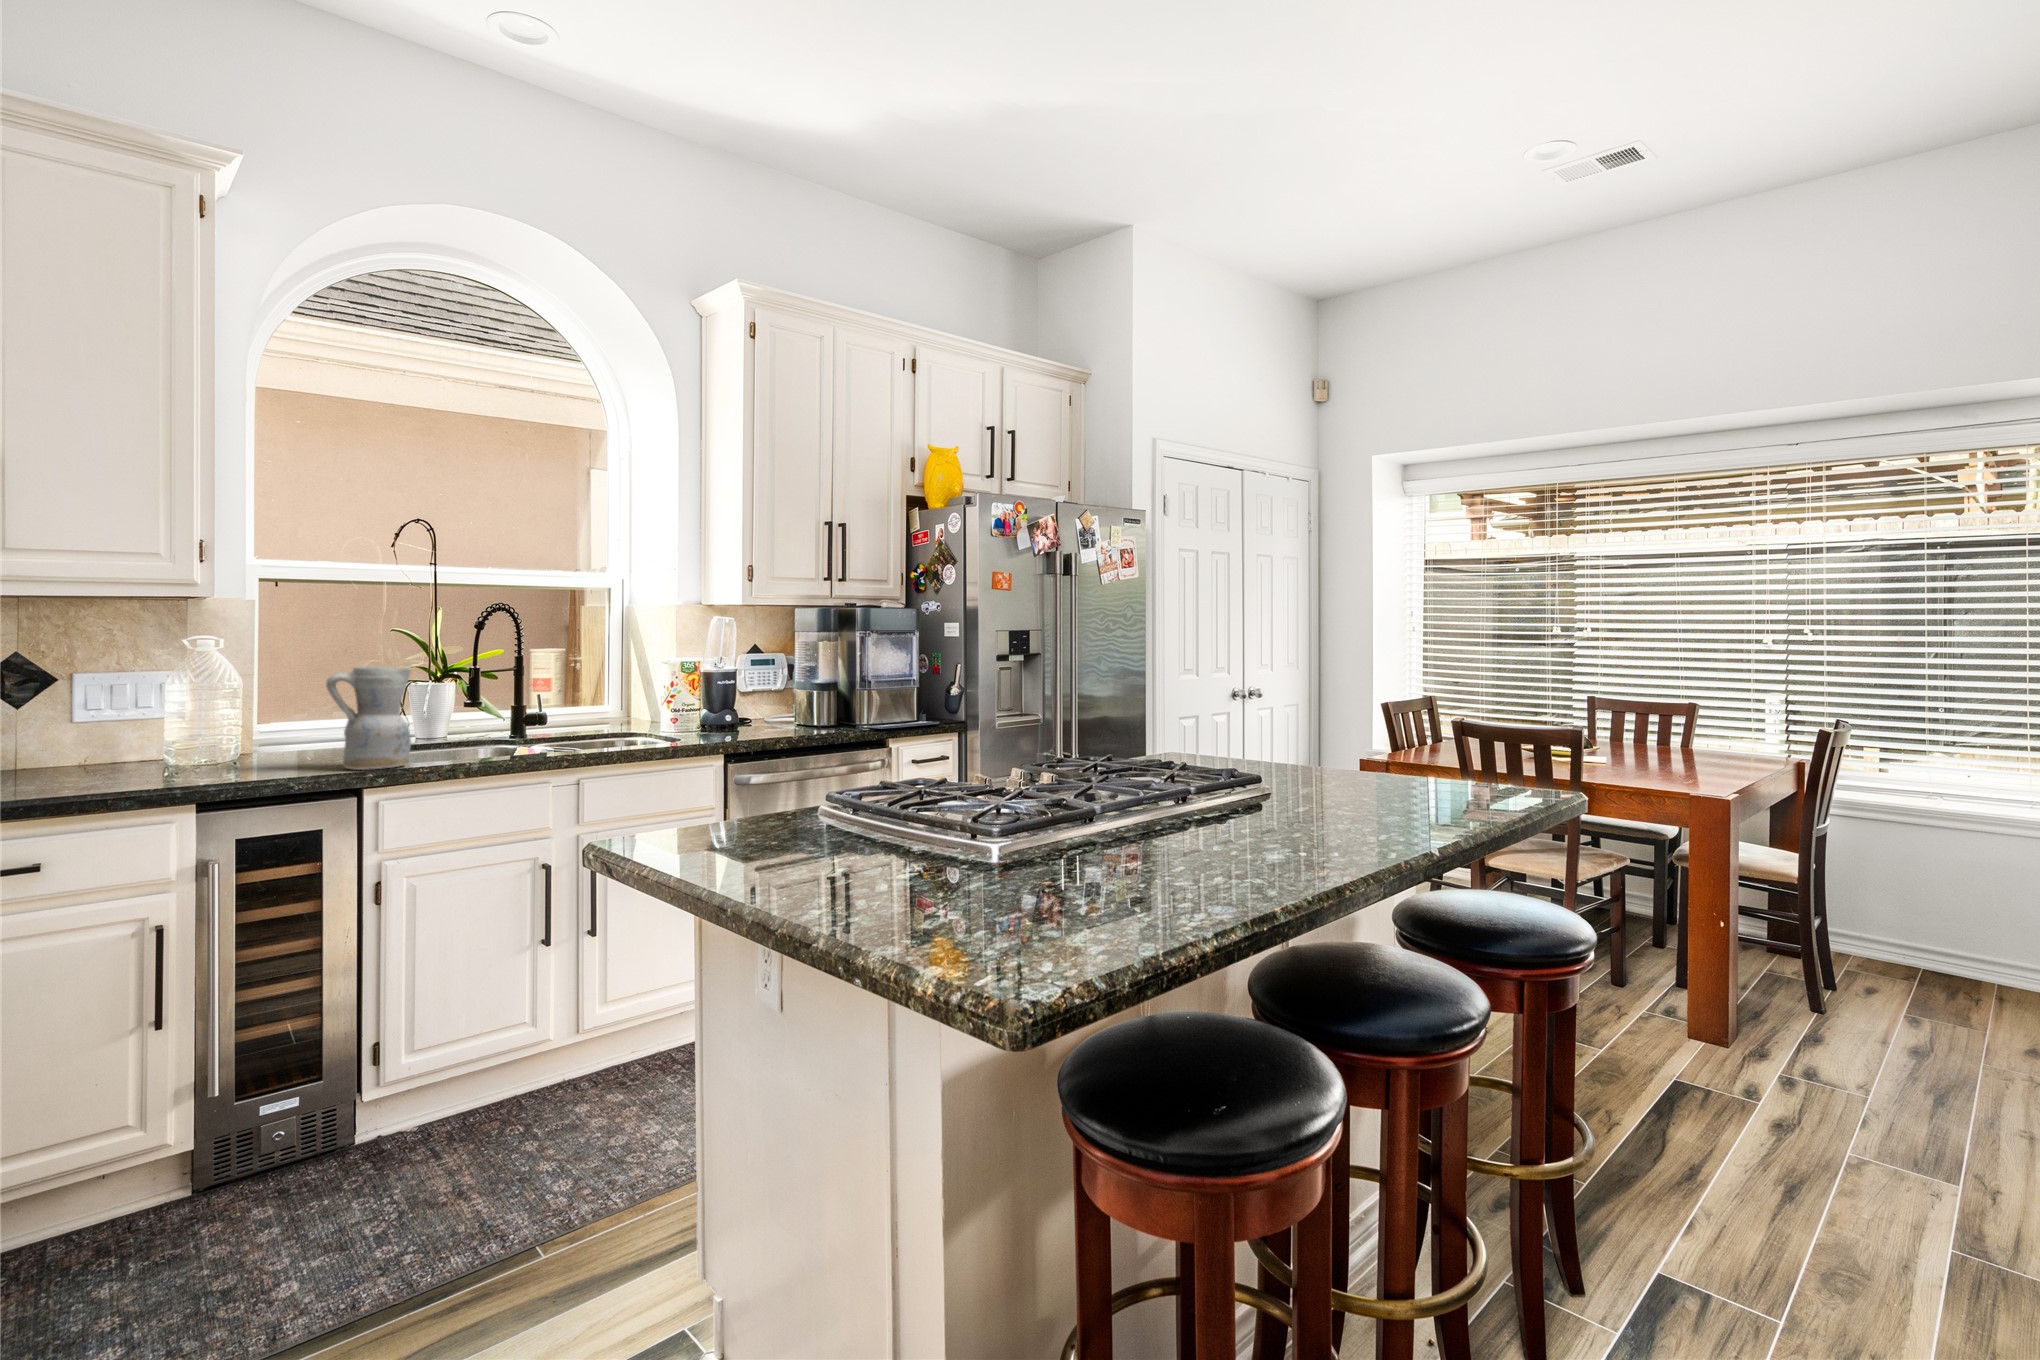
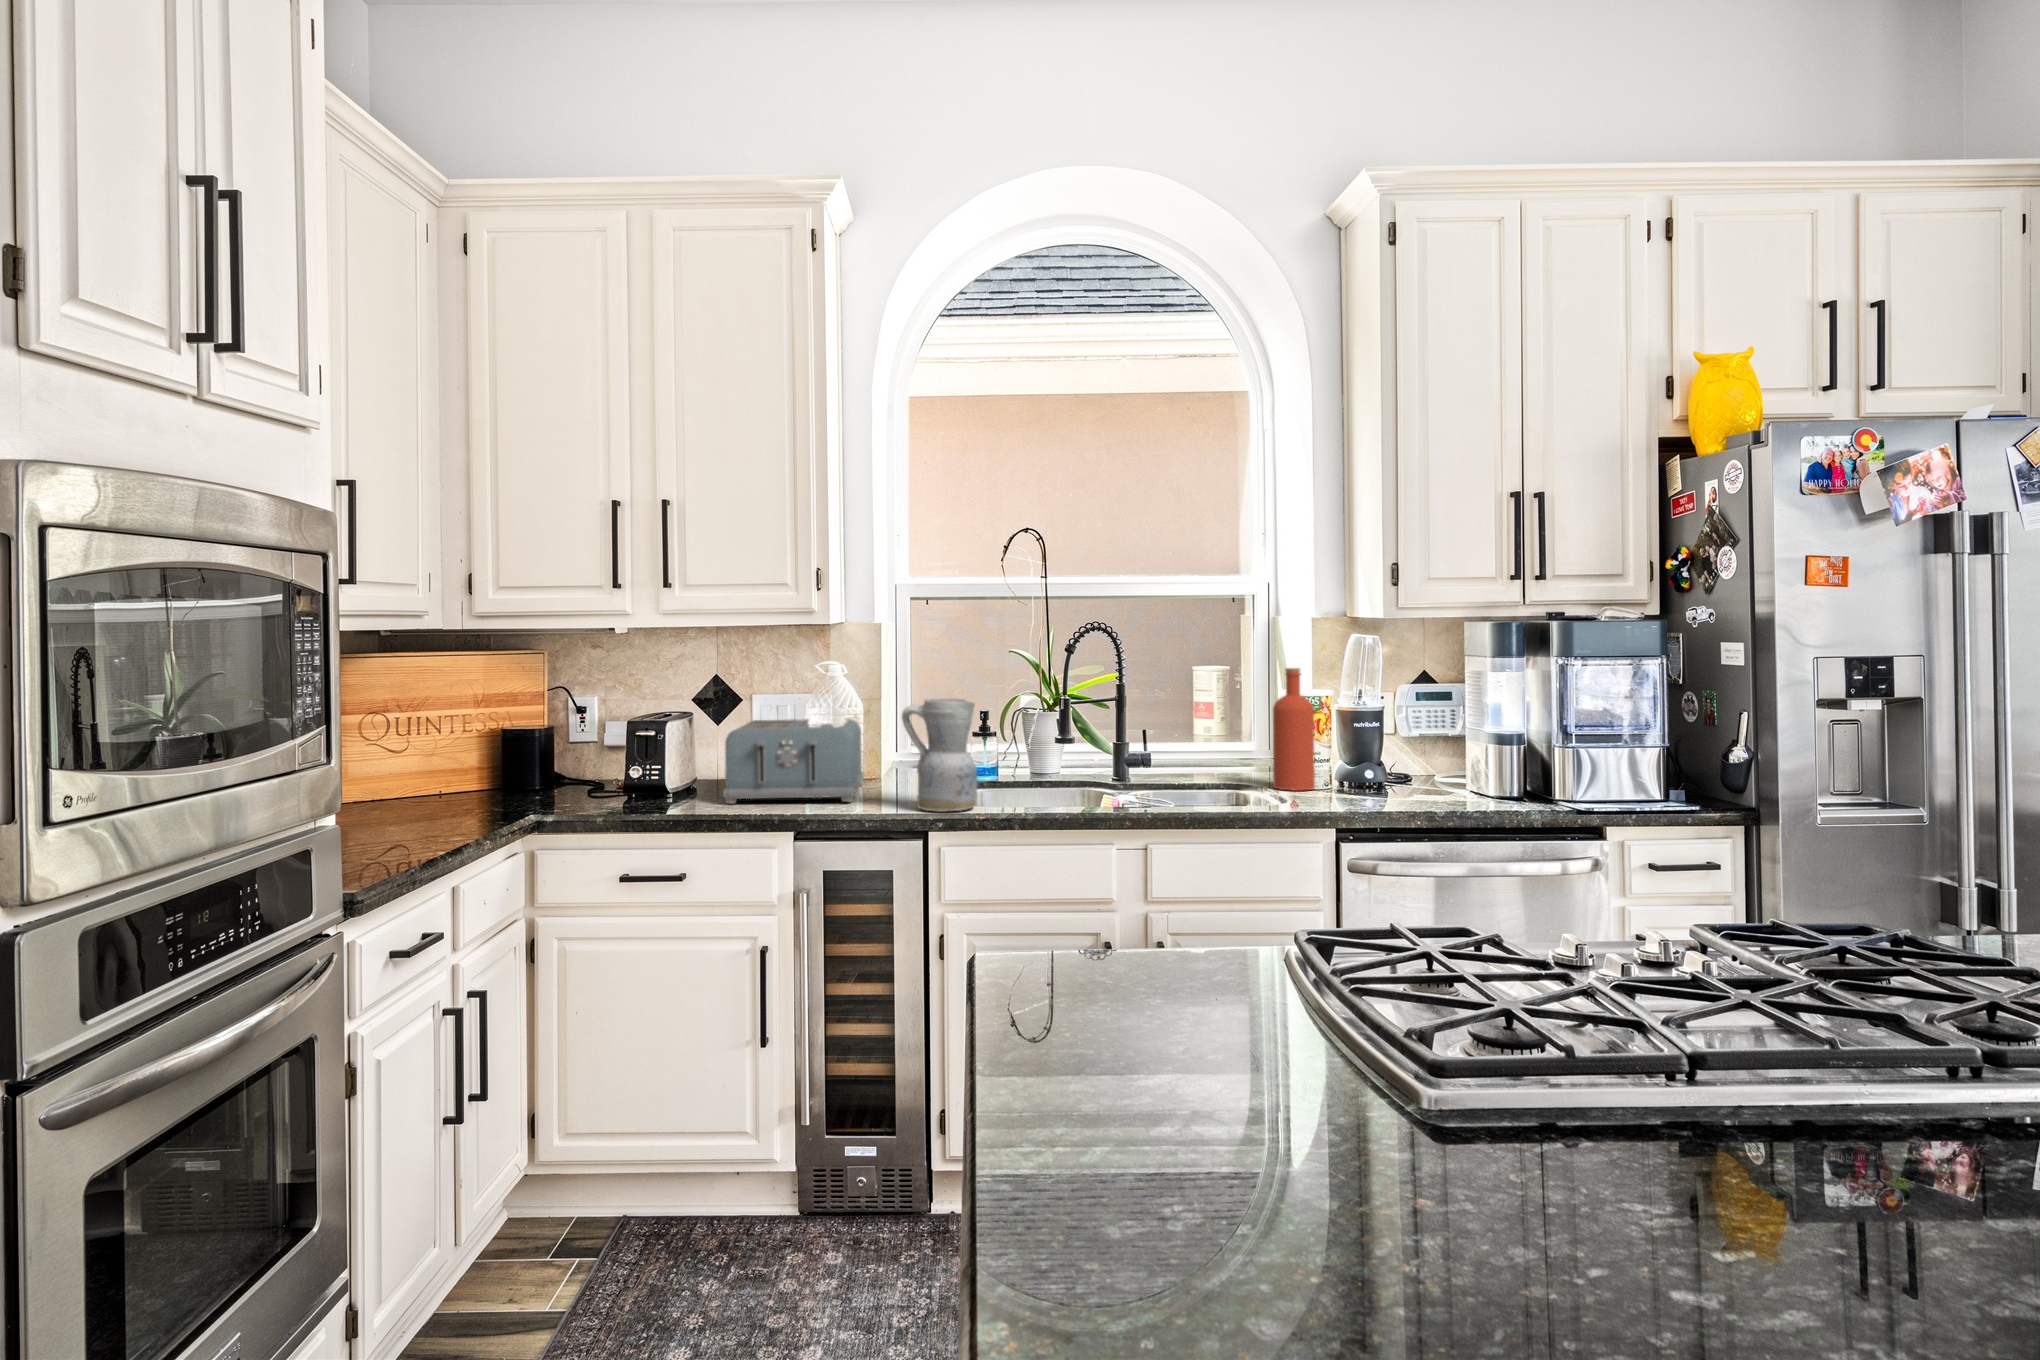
bottle: none [652,642,685,736] -> present [1273,668,1315,791]
toaster: none [74,693,261,784] -> present [723,719,864,804]

